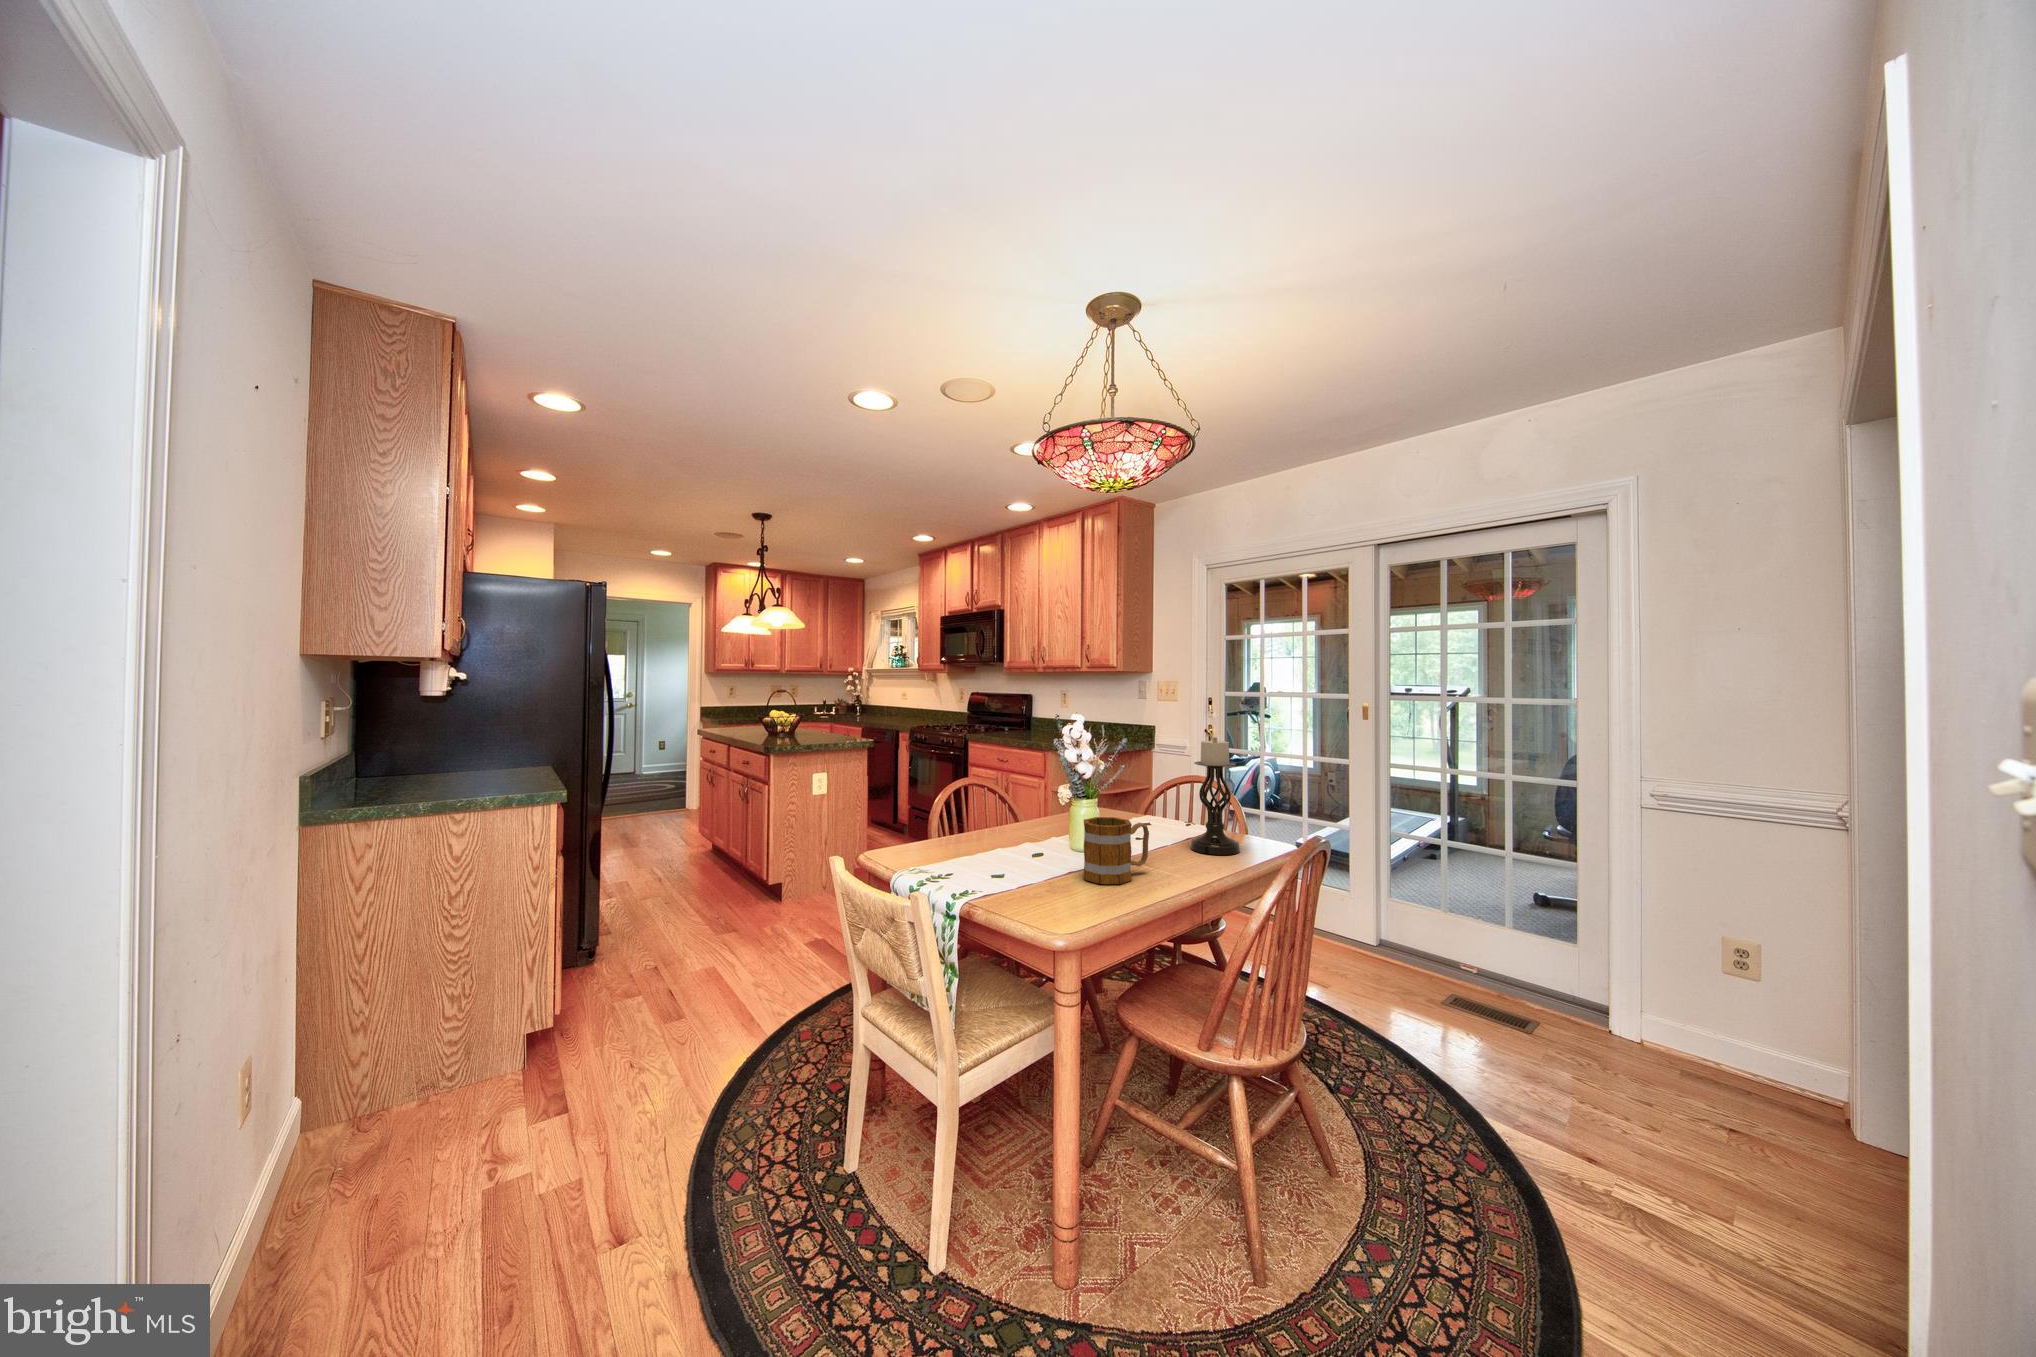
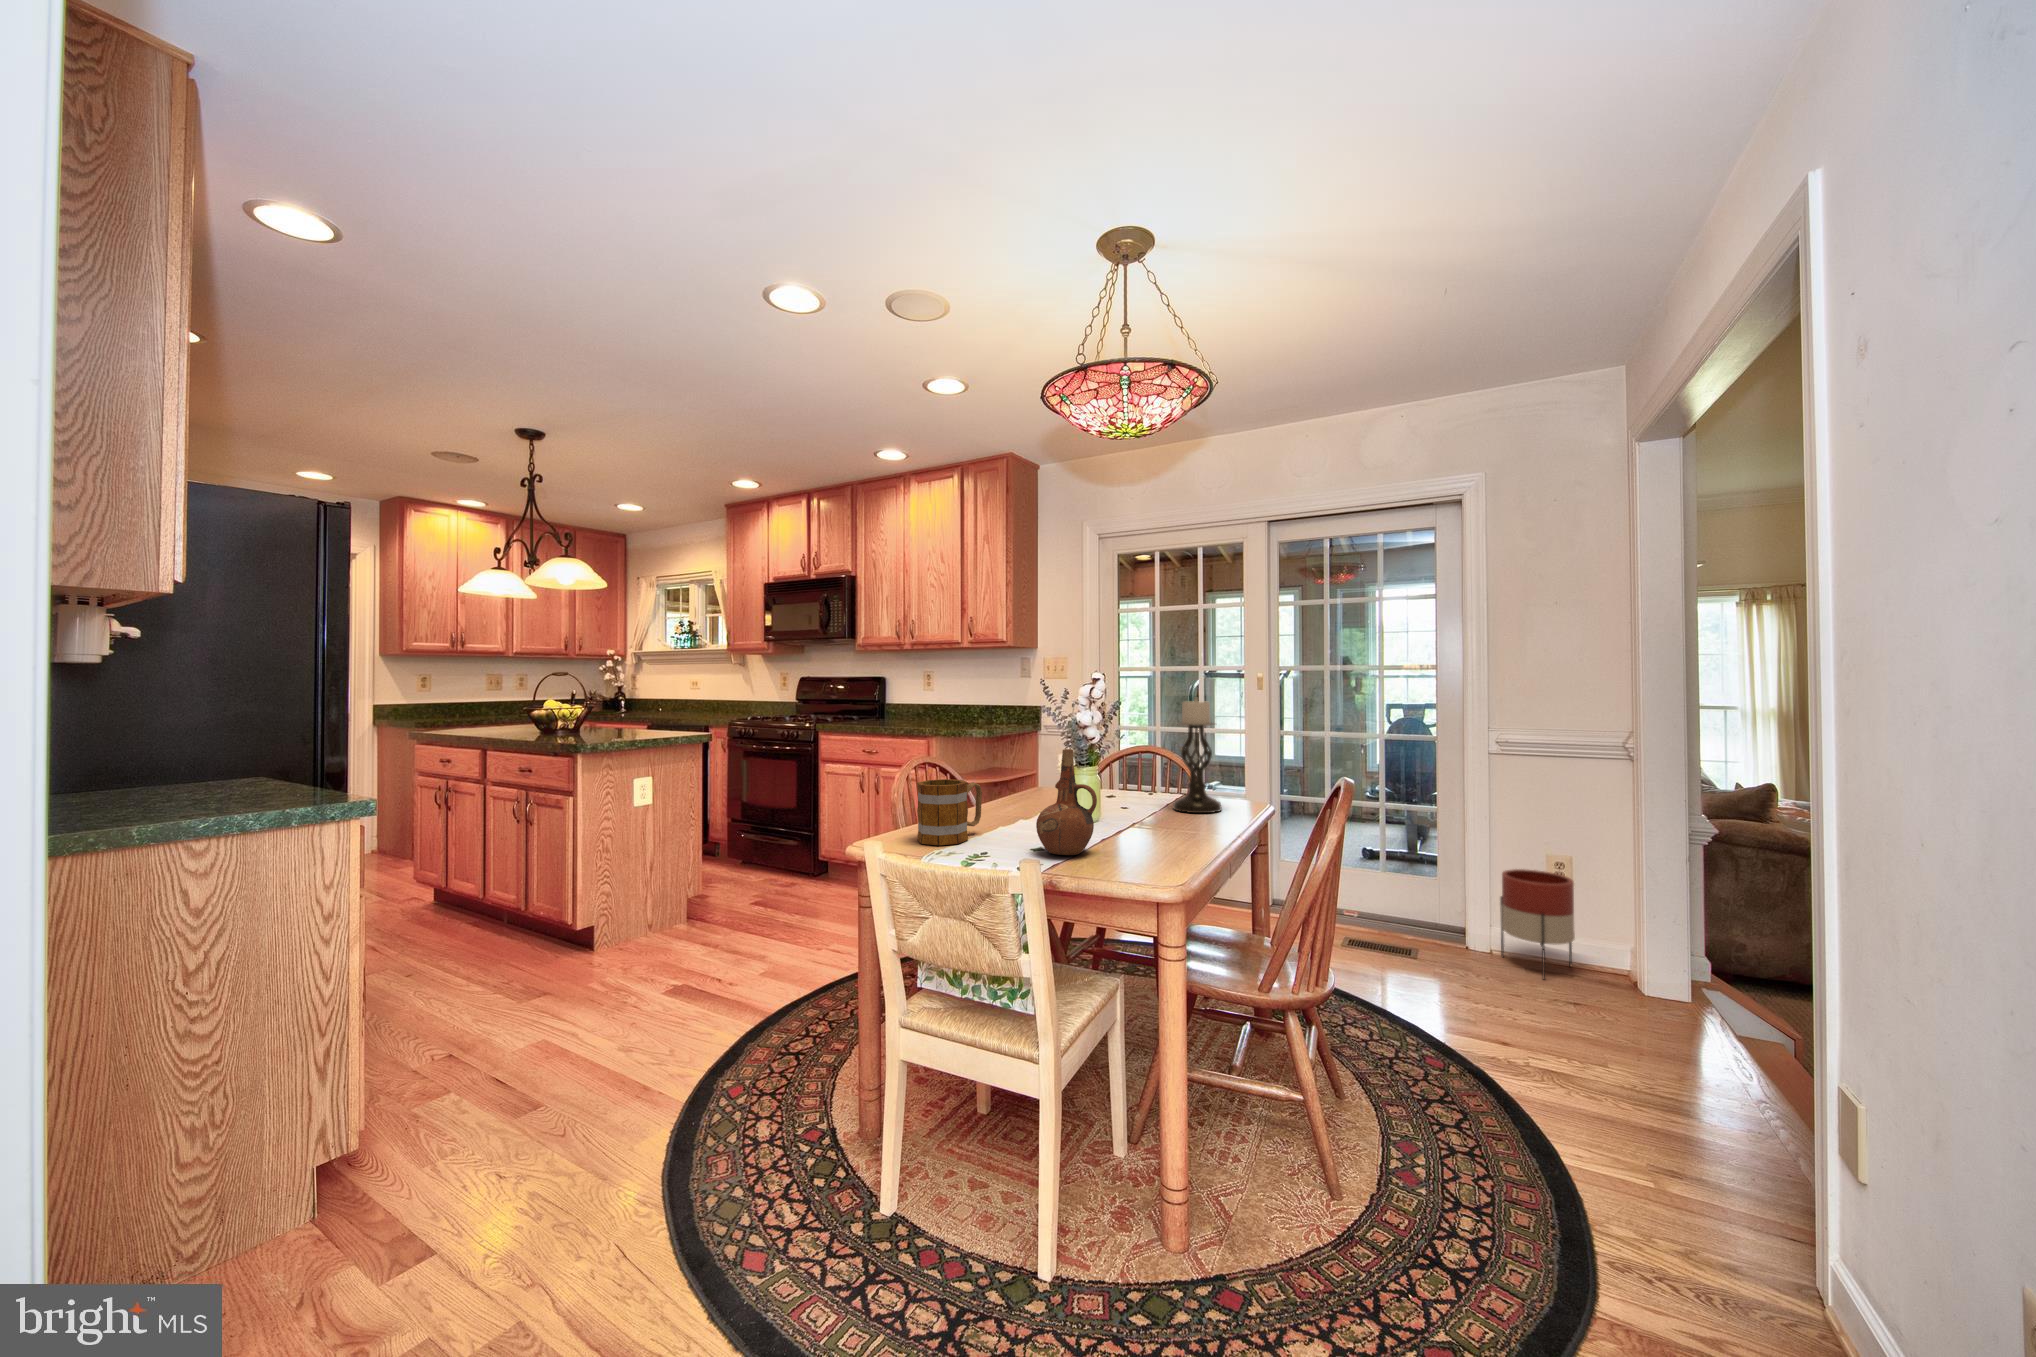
ceramic pitcher: none [998,788,1053,887] -> present [1036,749,1097,855]
mug: present [1083,817,1149,884] -> present [917,779,982,845]
planter: none [1659,955,1767,1099] -> present [1500,869,1575,978]

